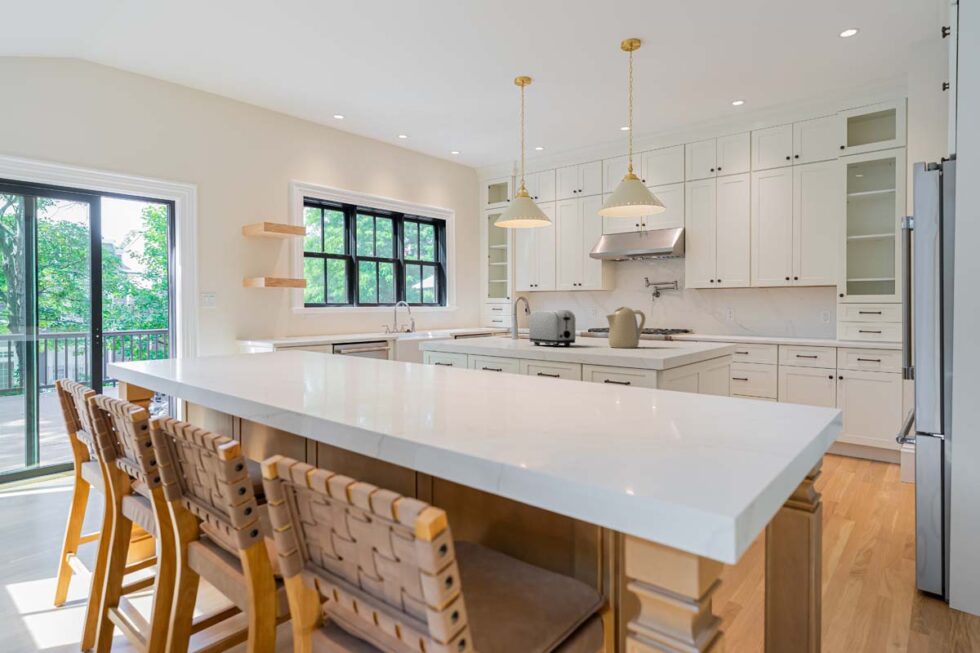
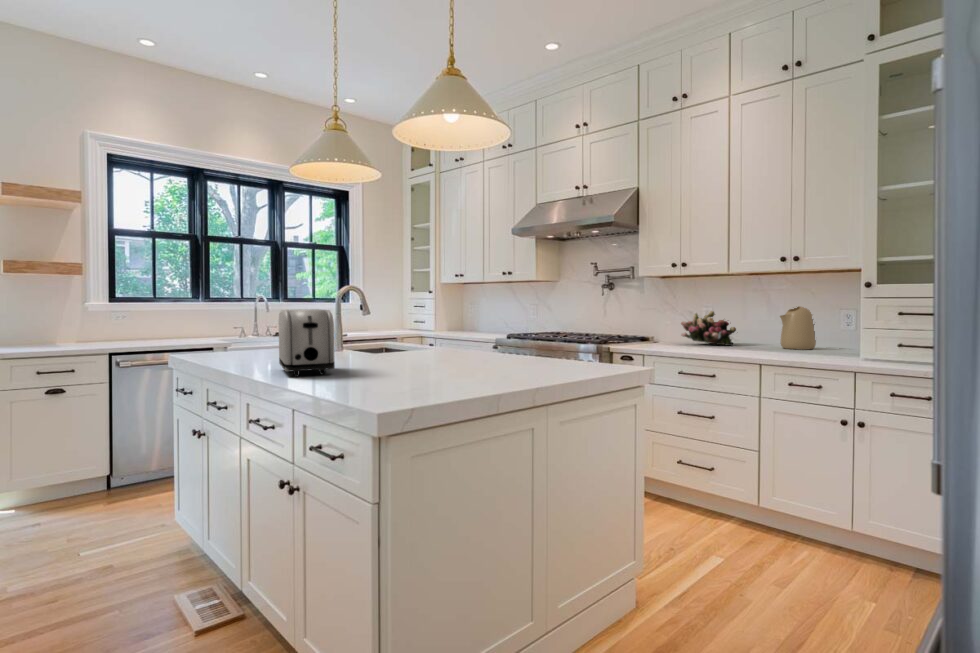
kettle: present [606,307,645,348] -> present [780,306,816,350]
flower arrangement: none [714,311,754,335] -> present [681,311,736,346]

